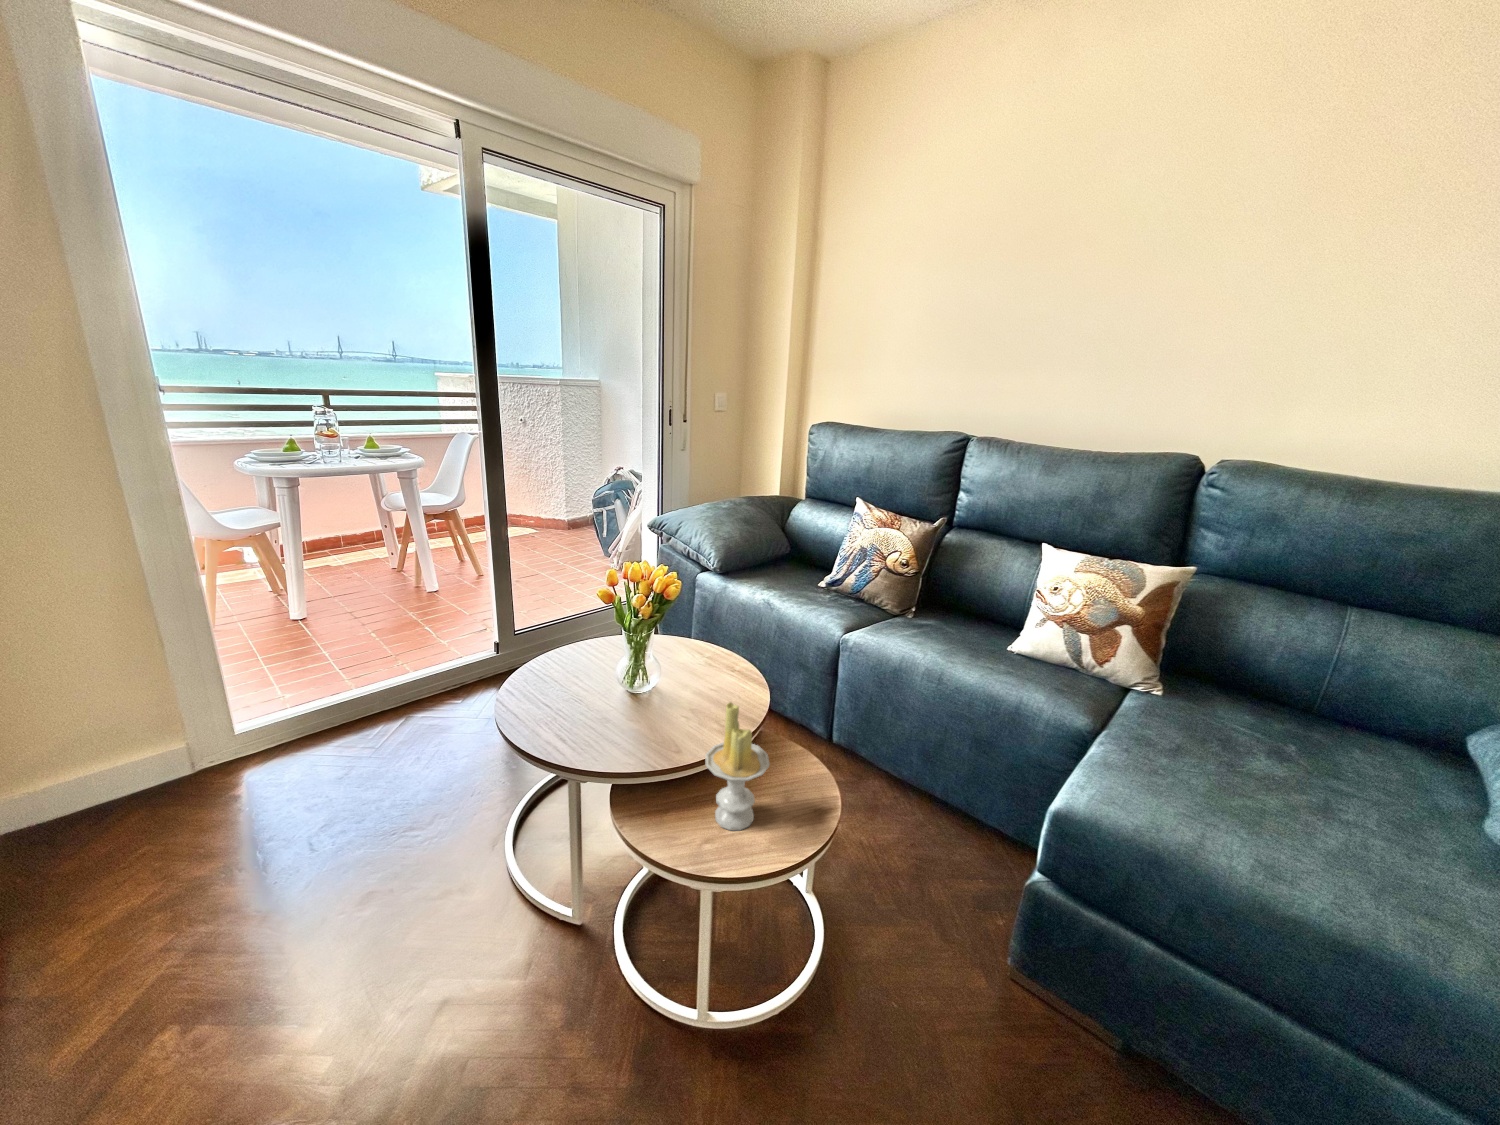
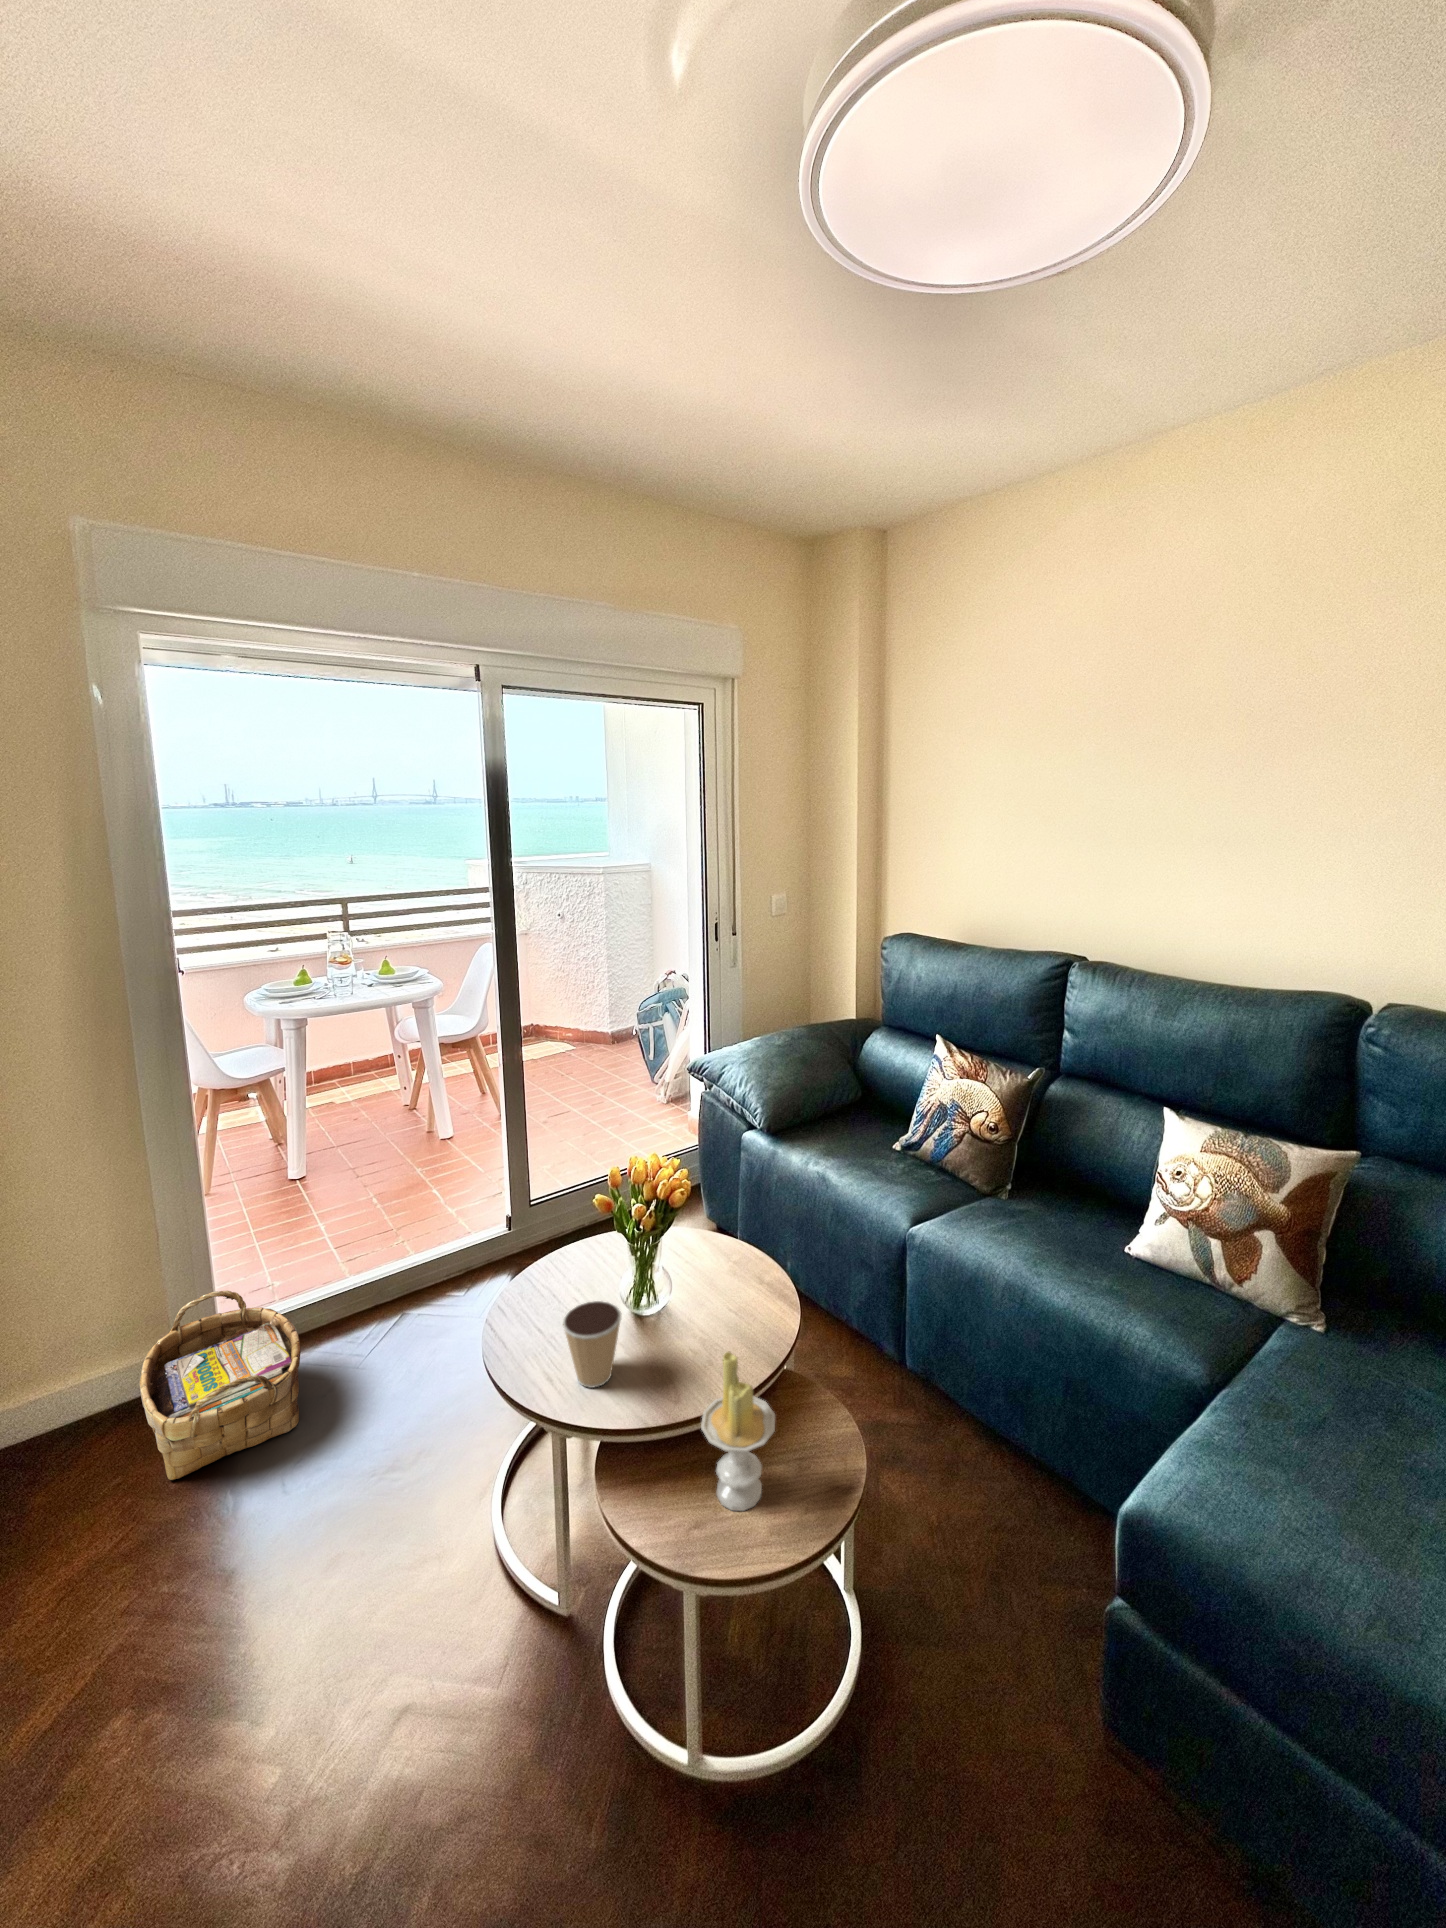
coffee cup: none [573,674,626,744] -> present [563,1301,621,1388]
woven basket: none [153,694,316,850] -> present [139,1291,301,1480]

